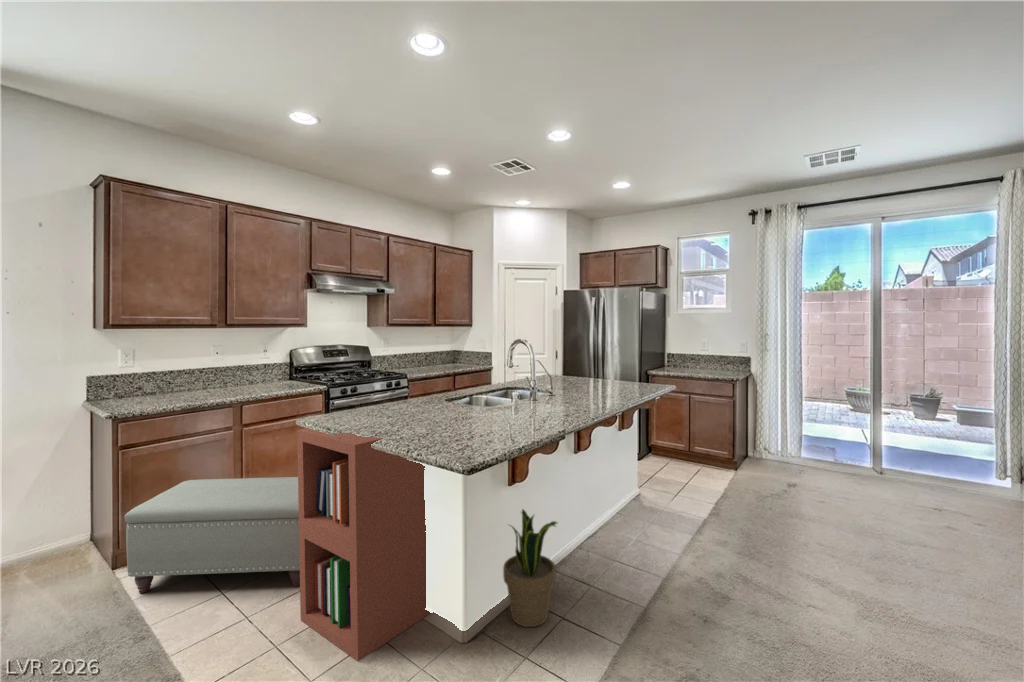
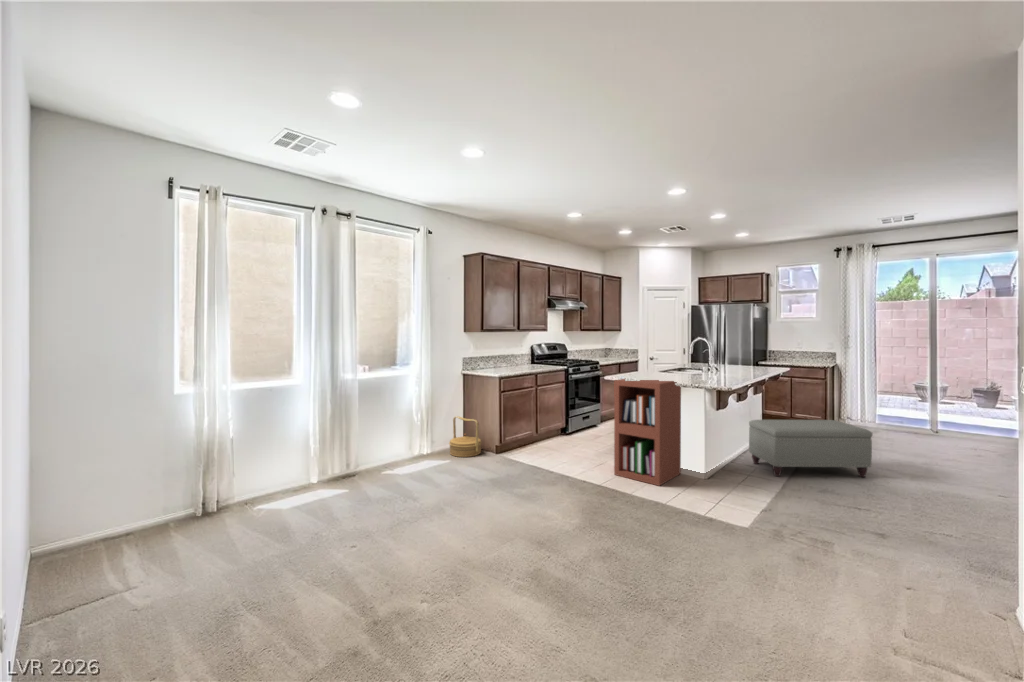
ottoman: present [124,477,300,593] -> present [749,420,872,477]
woven basket: none [40,486,123,572] -> present [449,416,481,457]
potted plant: present [503,509,557,627] -> none [718,425,751,480]

